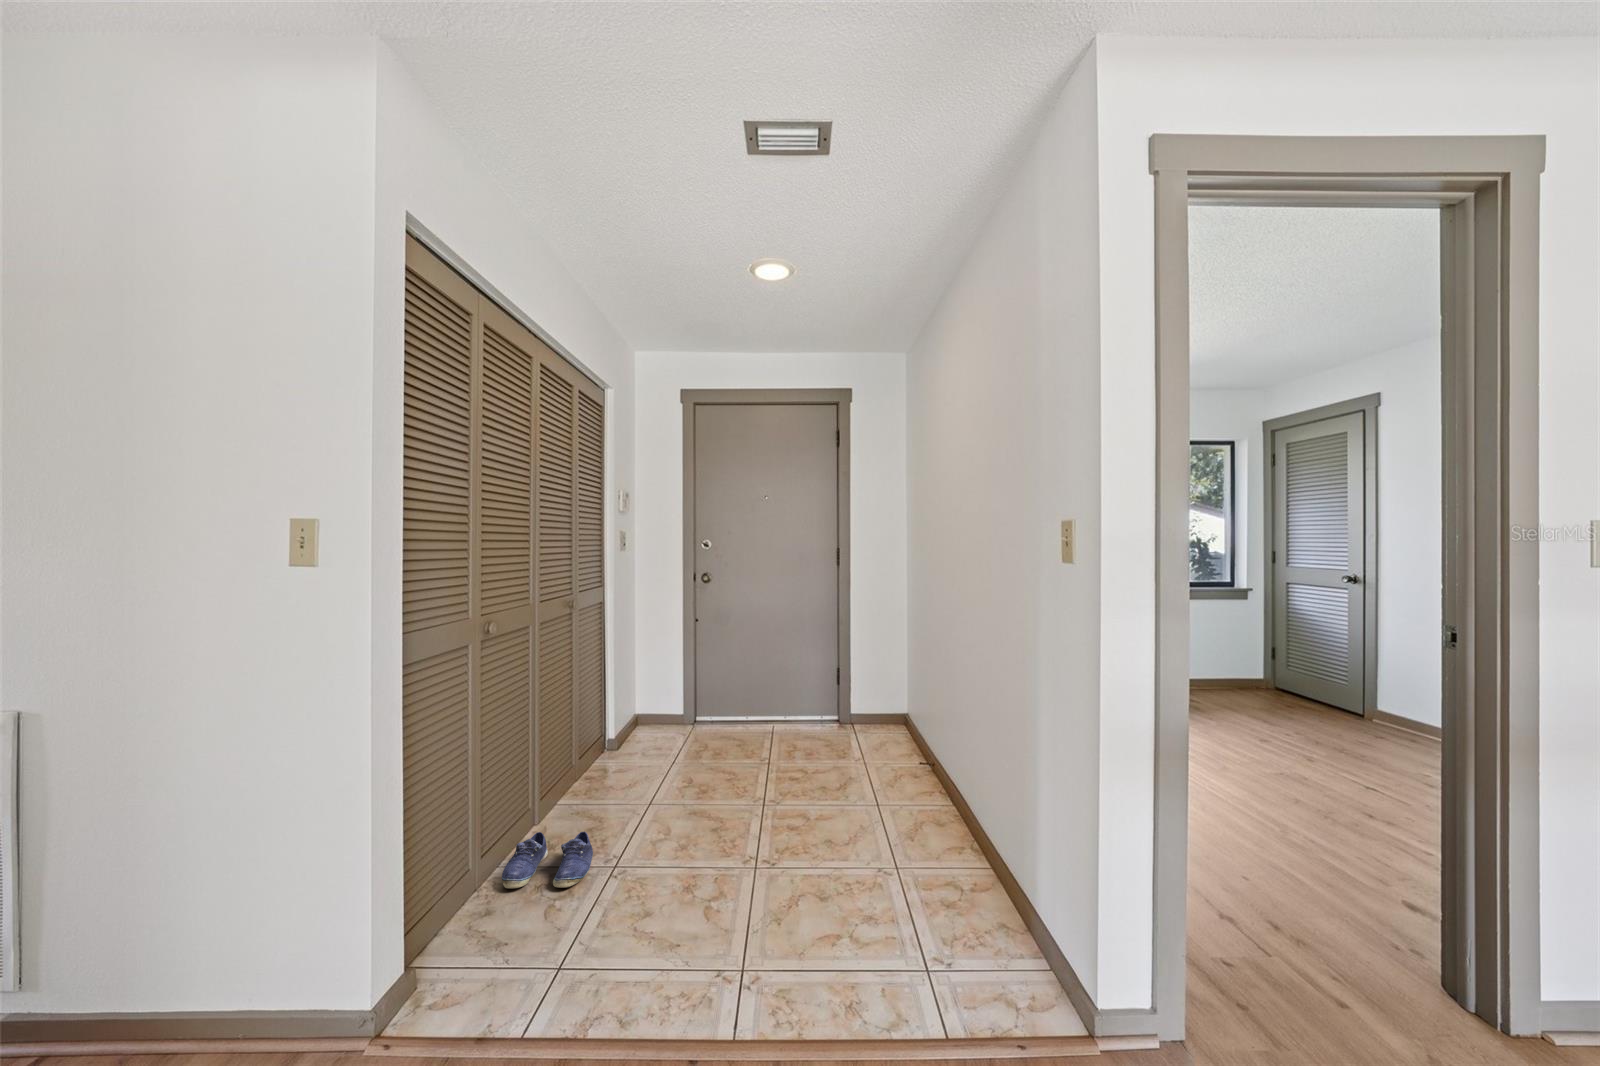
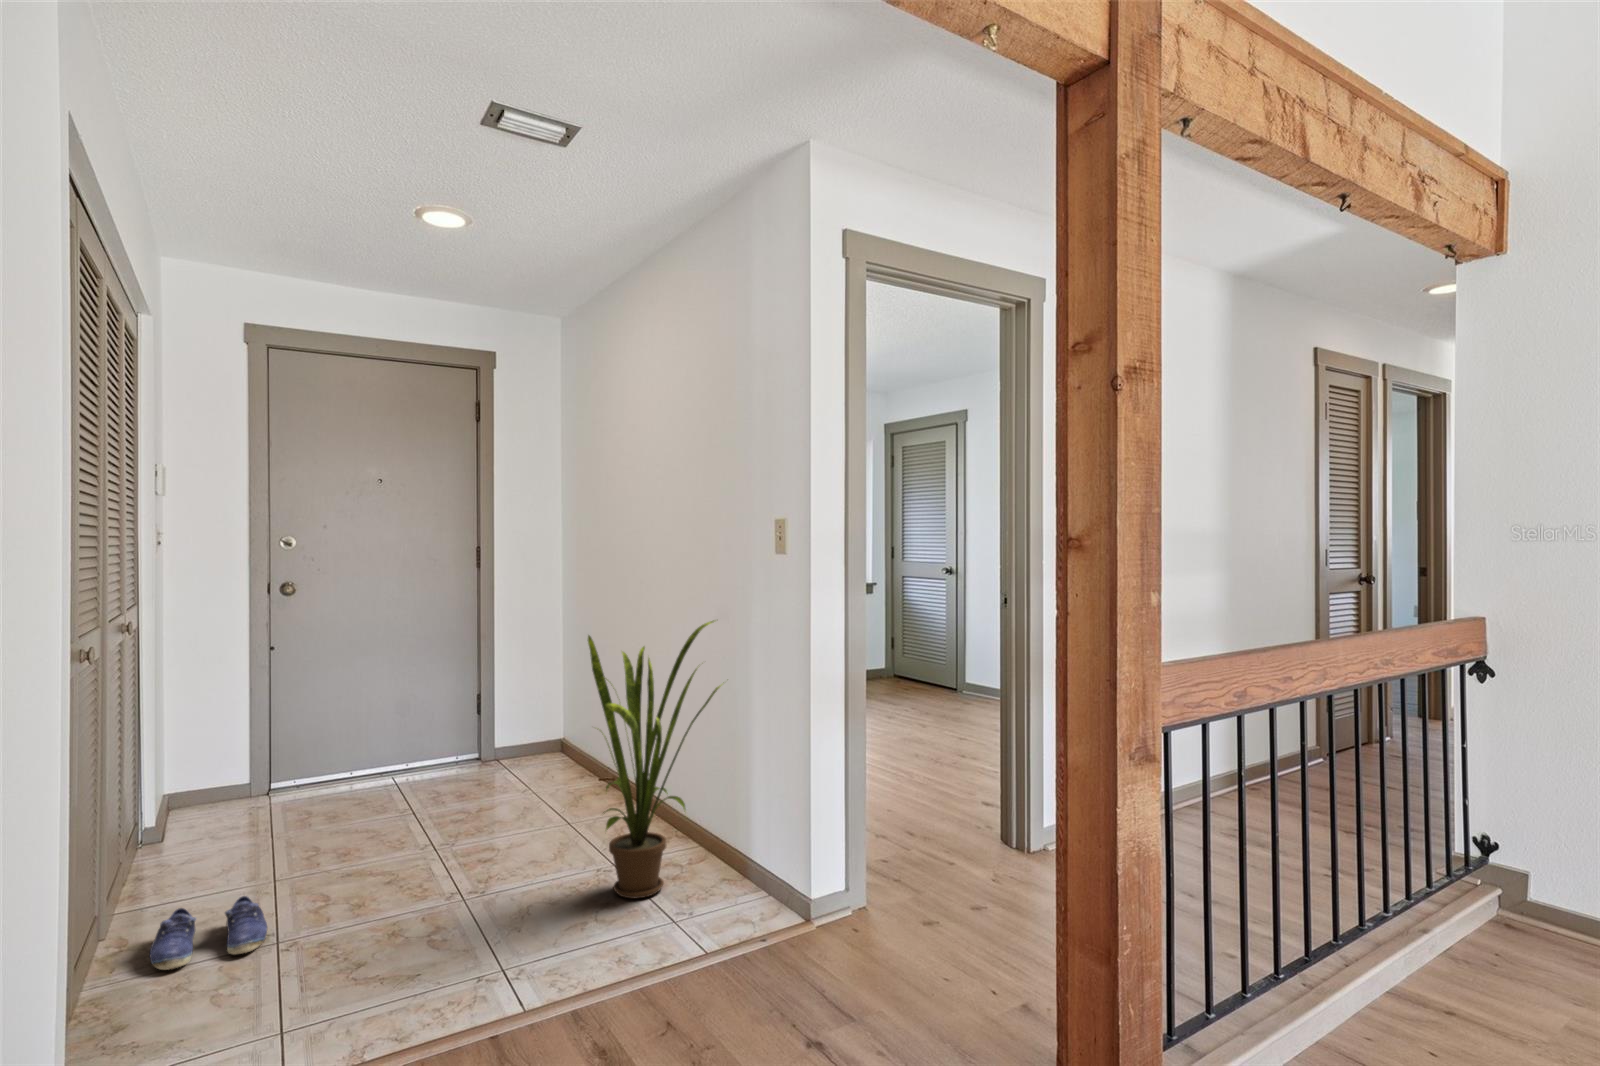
house plant: none [843,630,1013,927] -> present [588,620,721,898]

